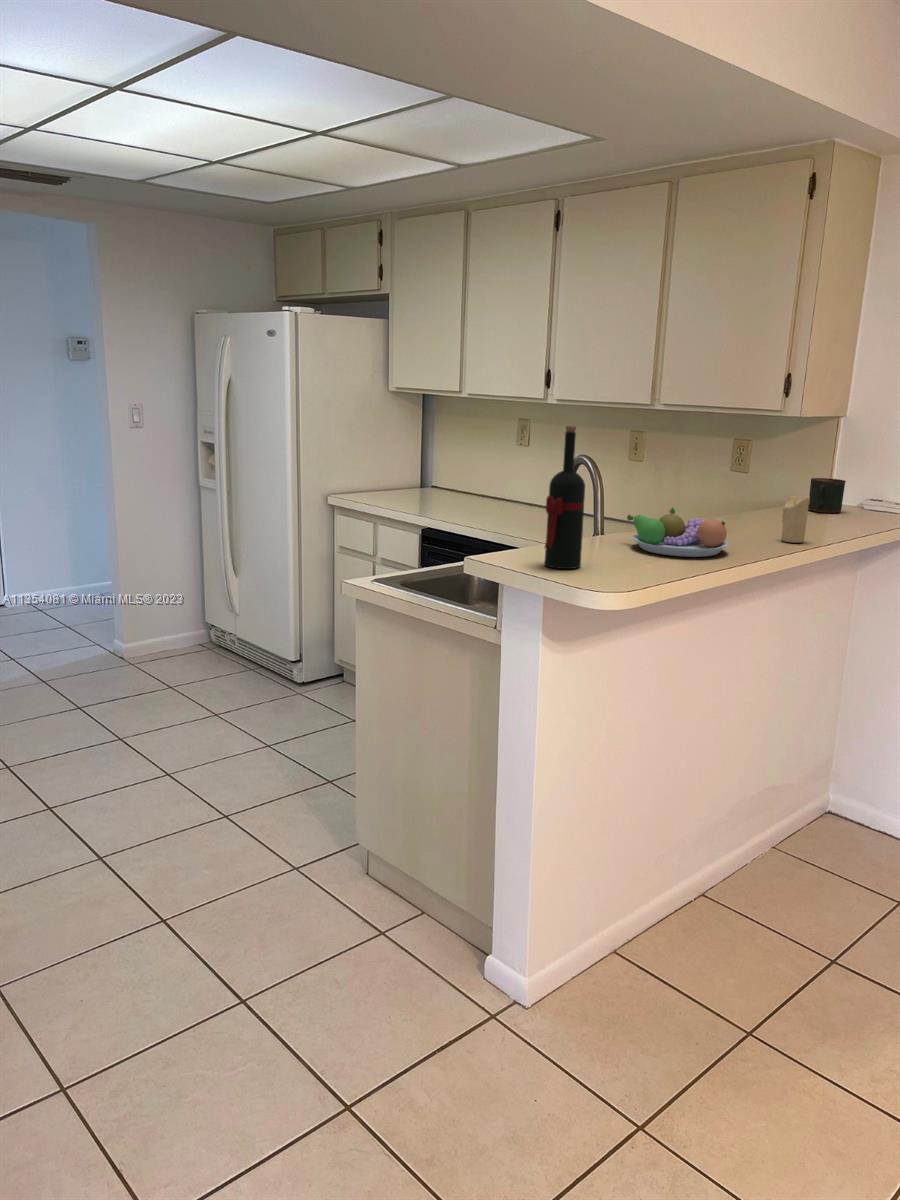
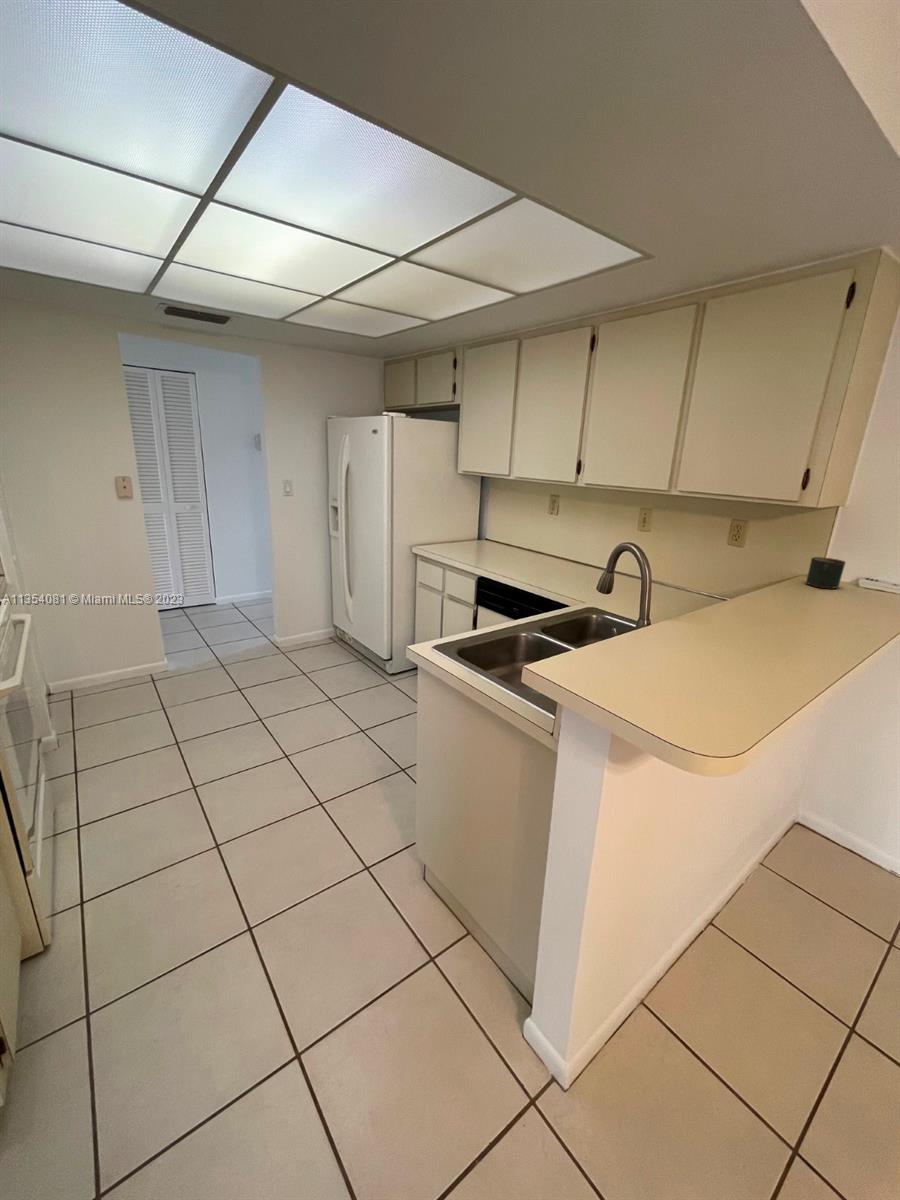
wine bottle: present [545,426,585,569] -> none [616,533,670,689]
candle: present [781,496,810,543] -> none [827,591,864,637]
fruit bowl: present [627,508,729,557] -> none [683,603,798,664]

